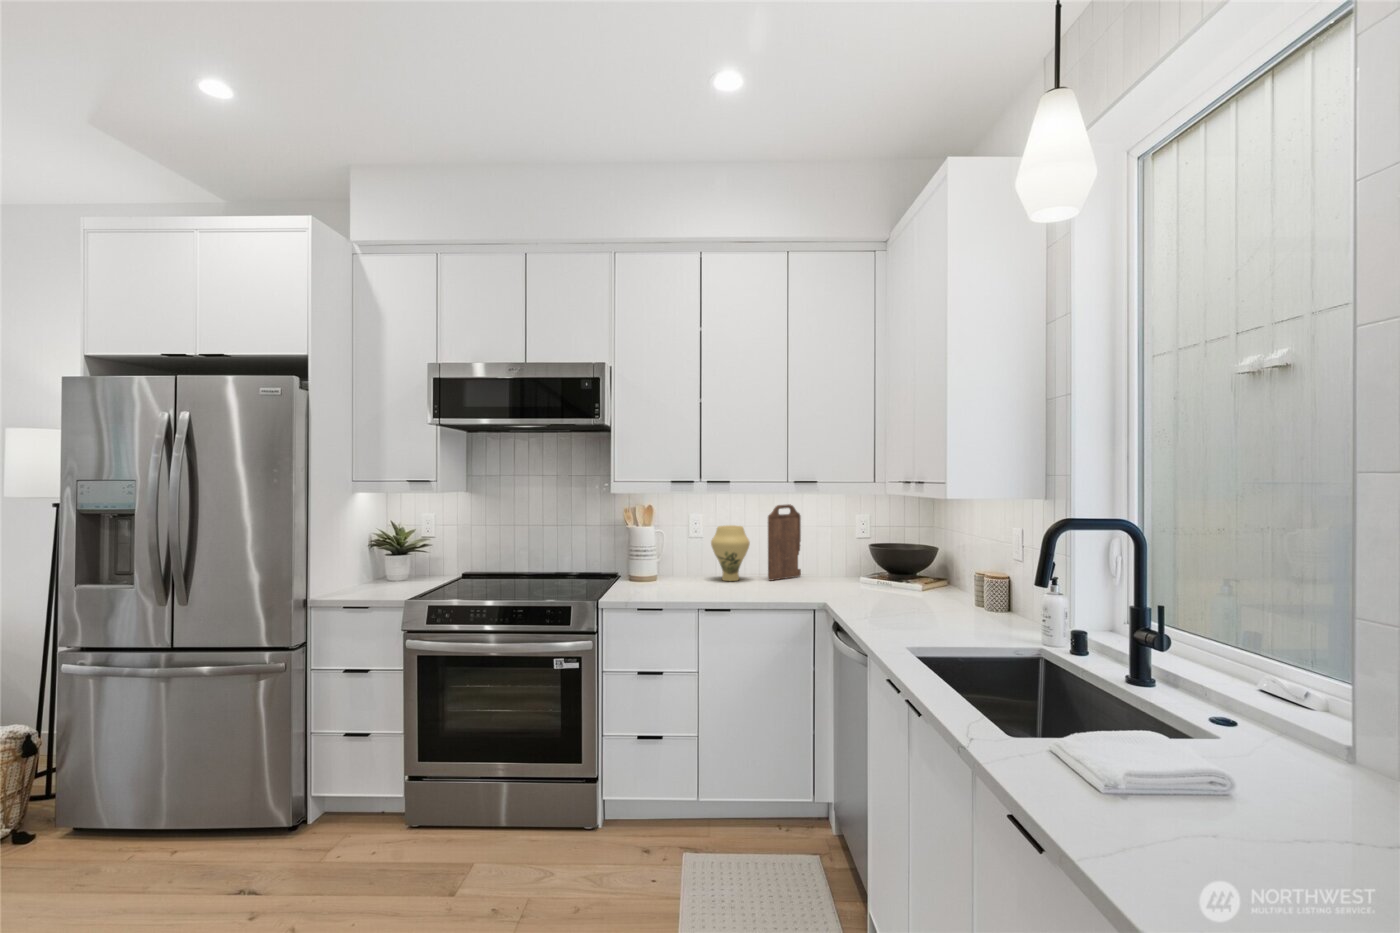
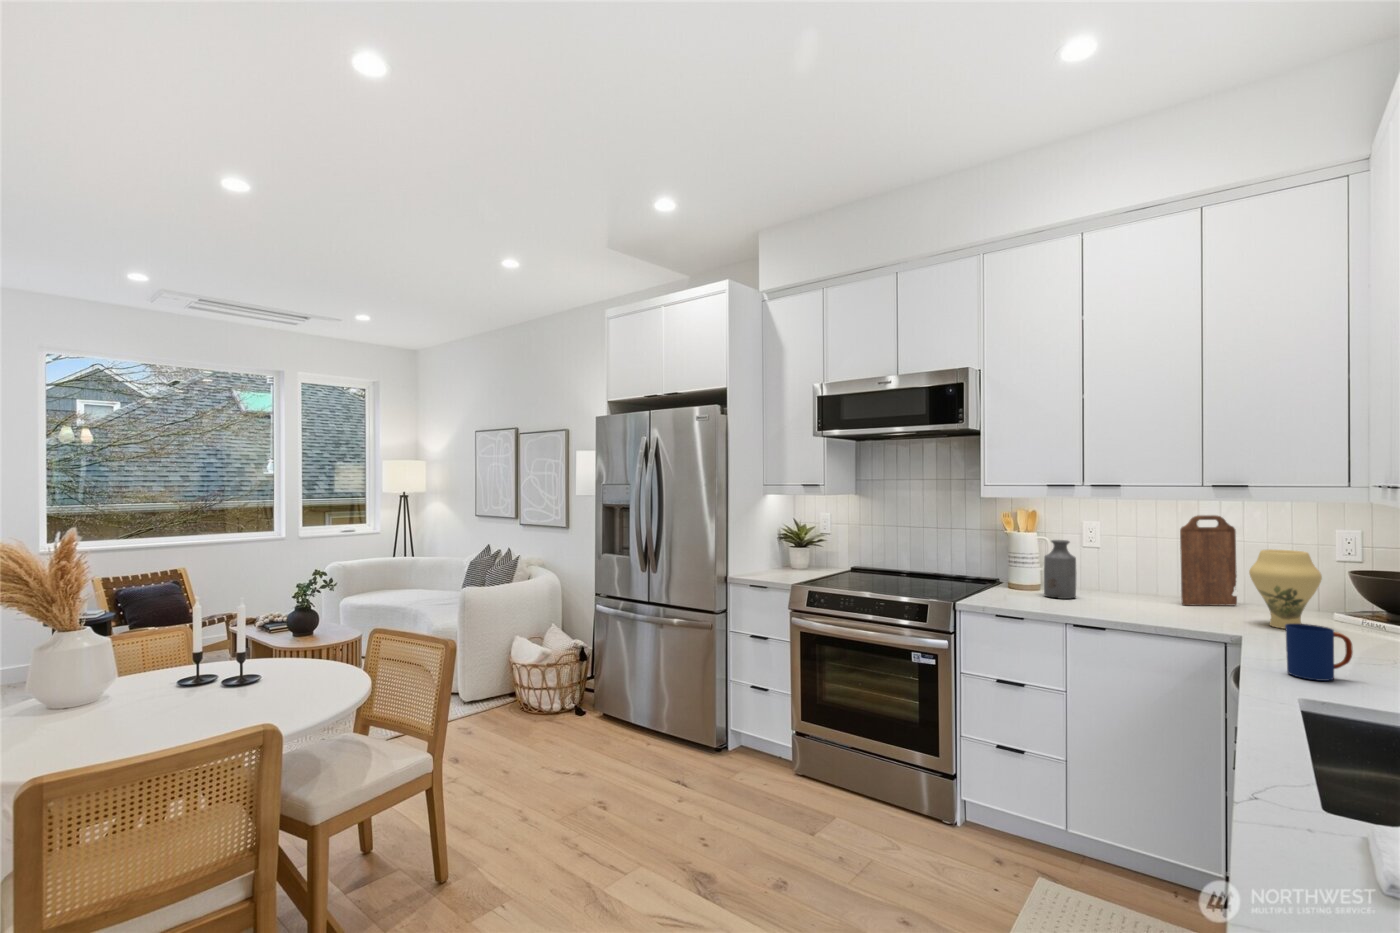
vase: present [711,525,750,581] -> present [1249,549,1322,629]
bottle: none [666,531,693,586] -> present [1044,540,1076,599]
mug: none [884,589,921,632] -> present [1285,624,1353,681]

